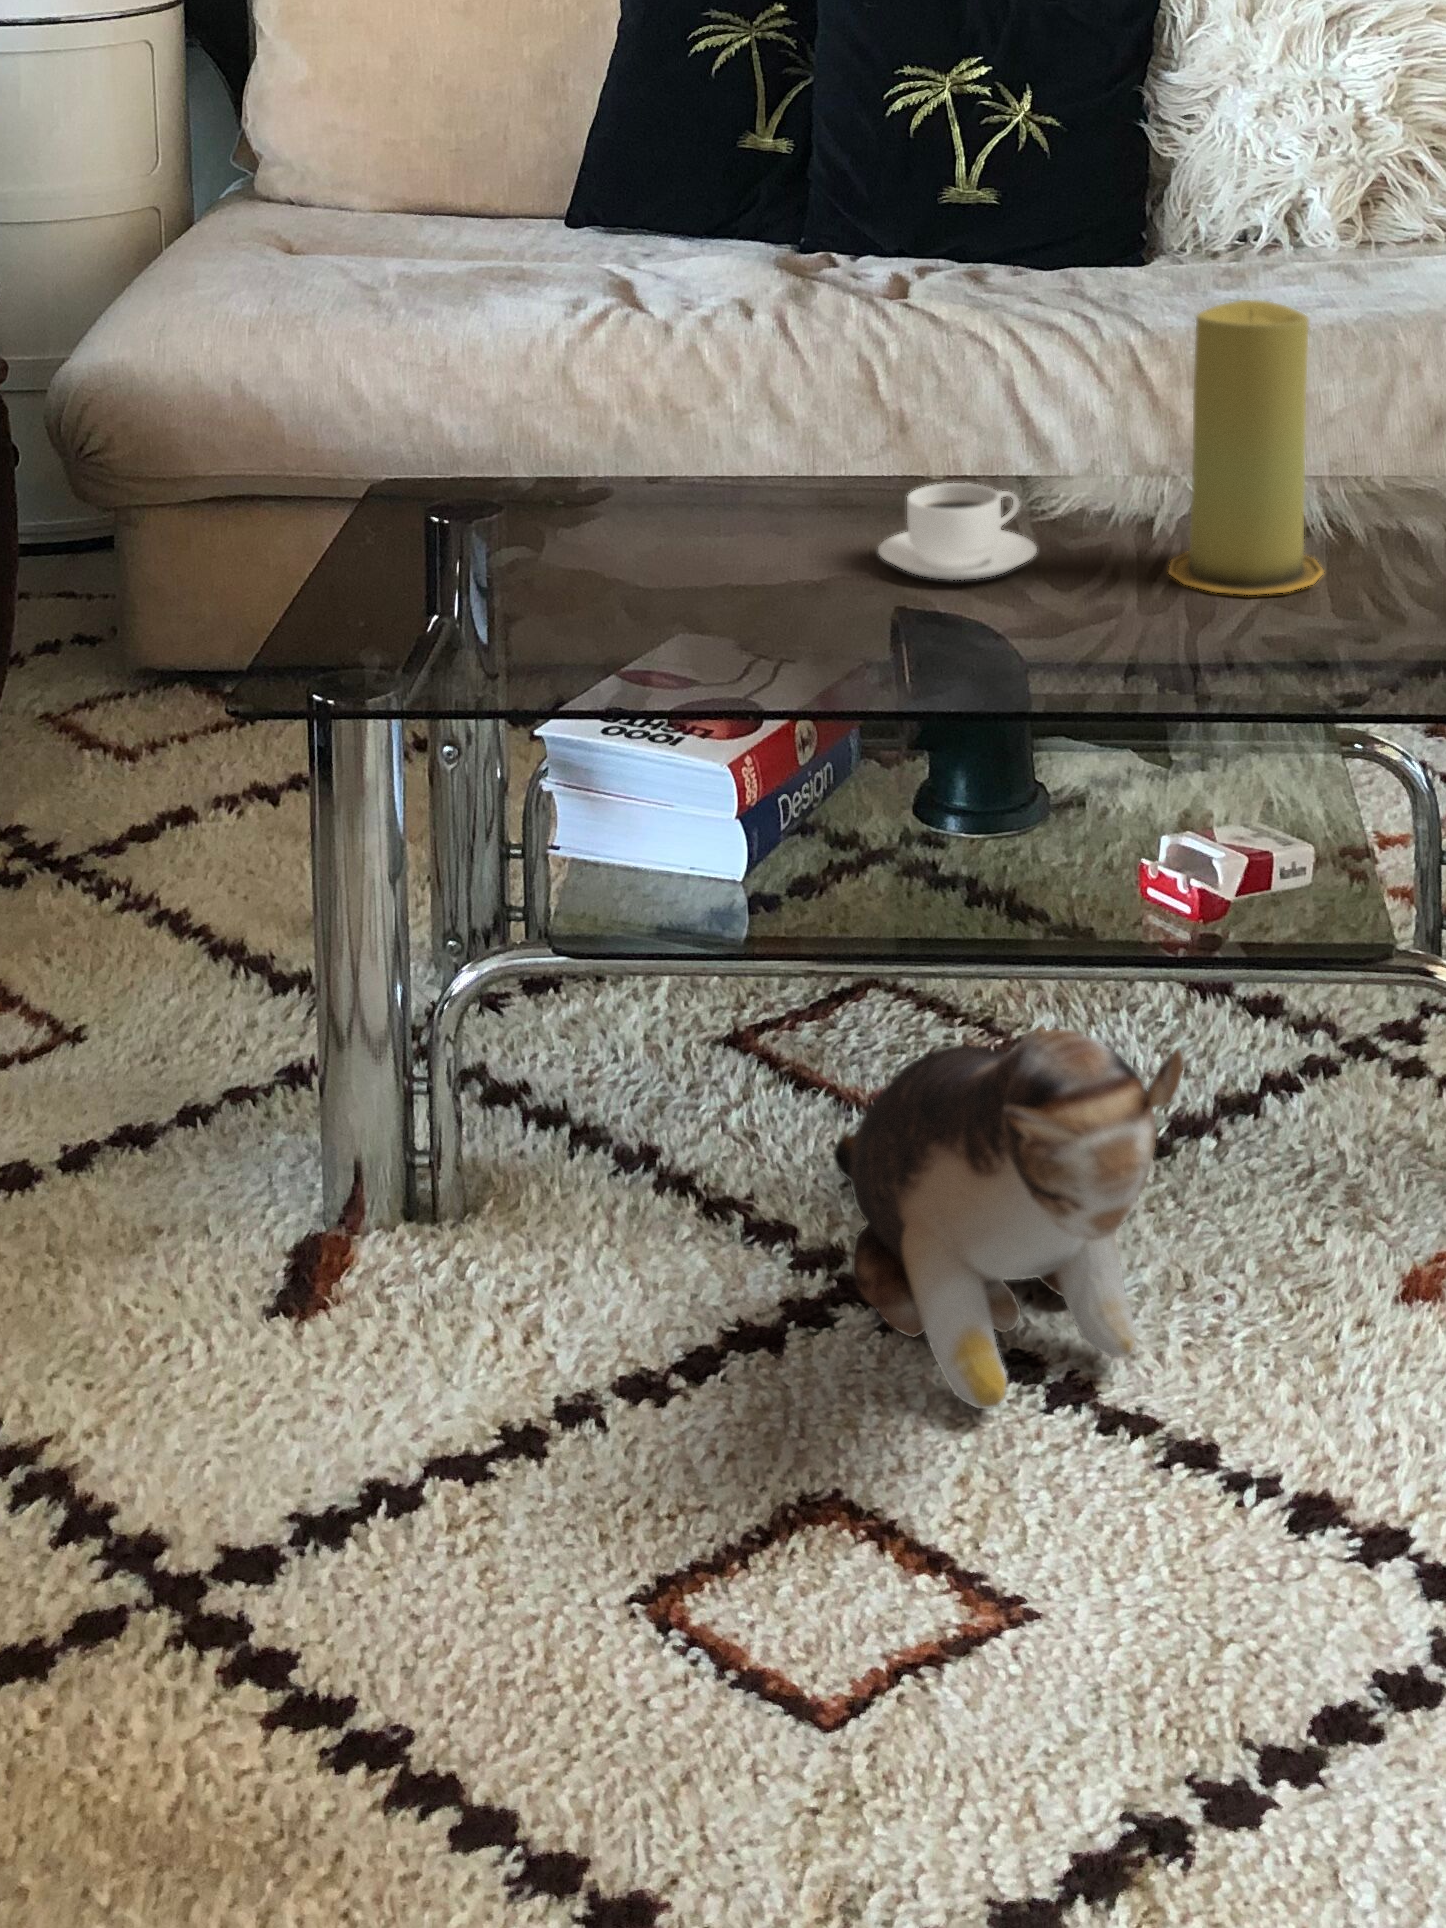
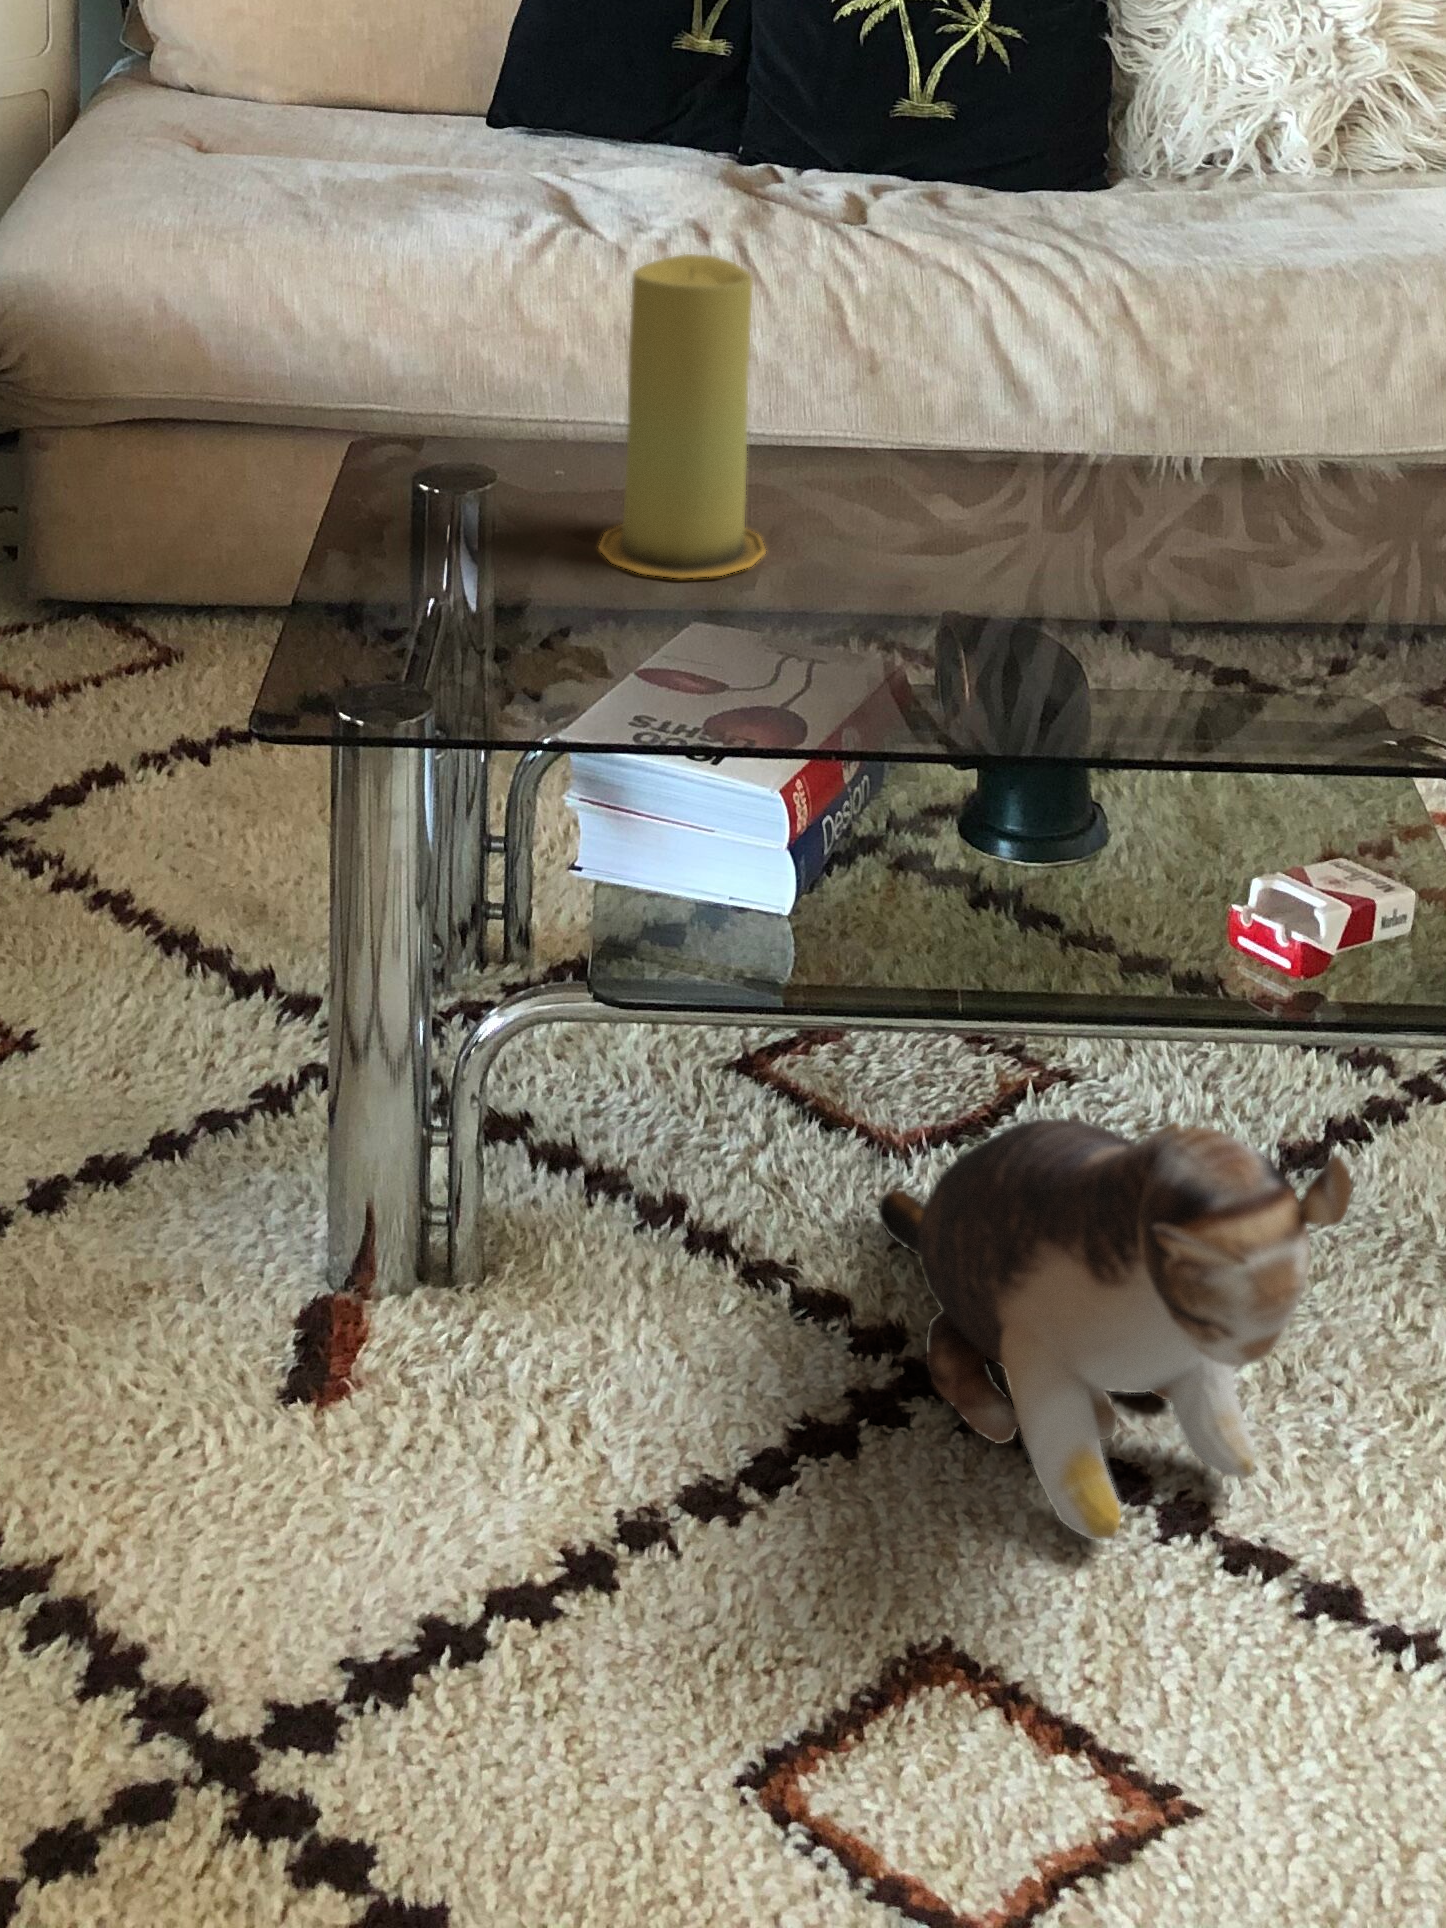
candle: present [1169,300,1323,595] -> present [599,254,765,578]
coffee cup: present [878,483,1037,580] -> none [916,464,1091,575]

